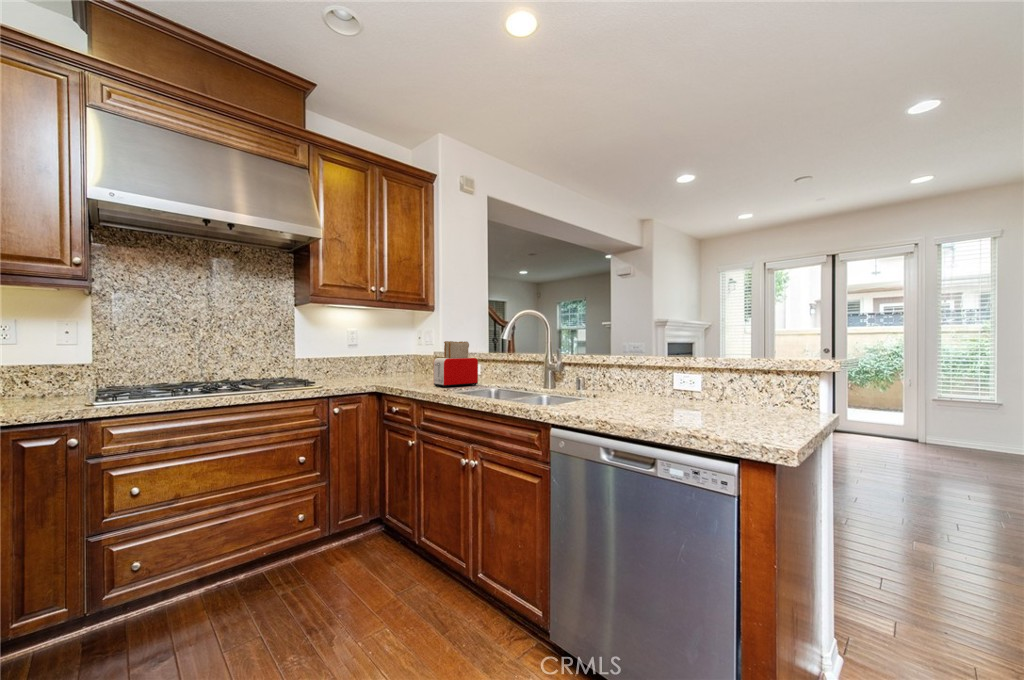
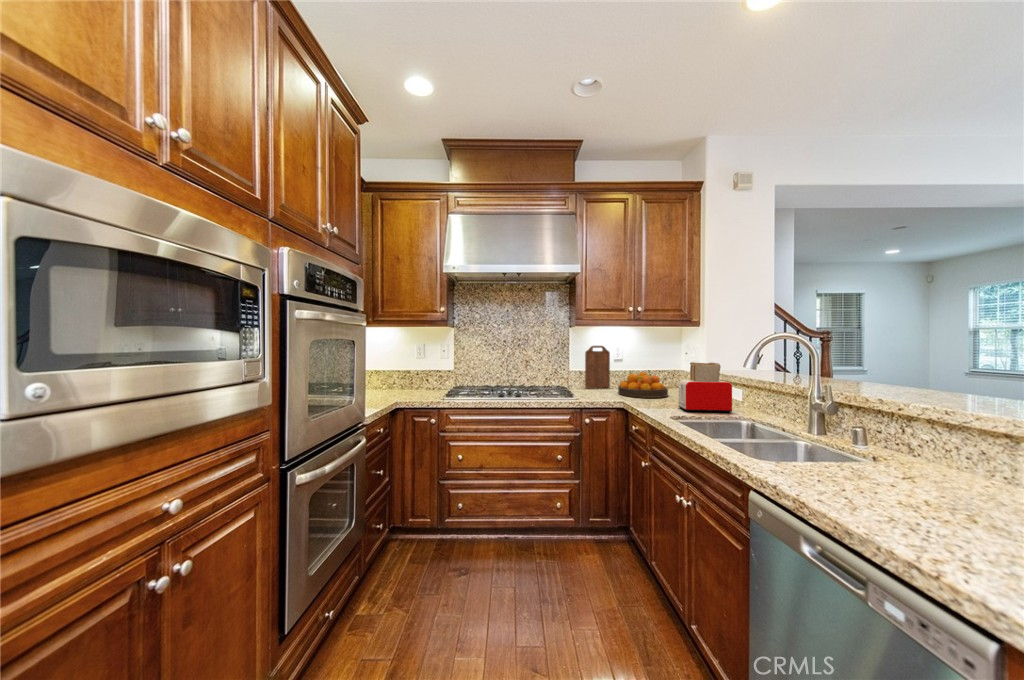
cutting board: none [316,328,345,379] -> present [585,346,610,388]
fruit bowl: none [360,357,412,382] -> present [618,372,668,398]

